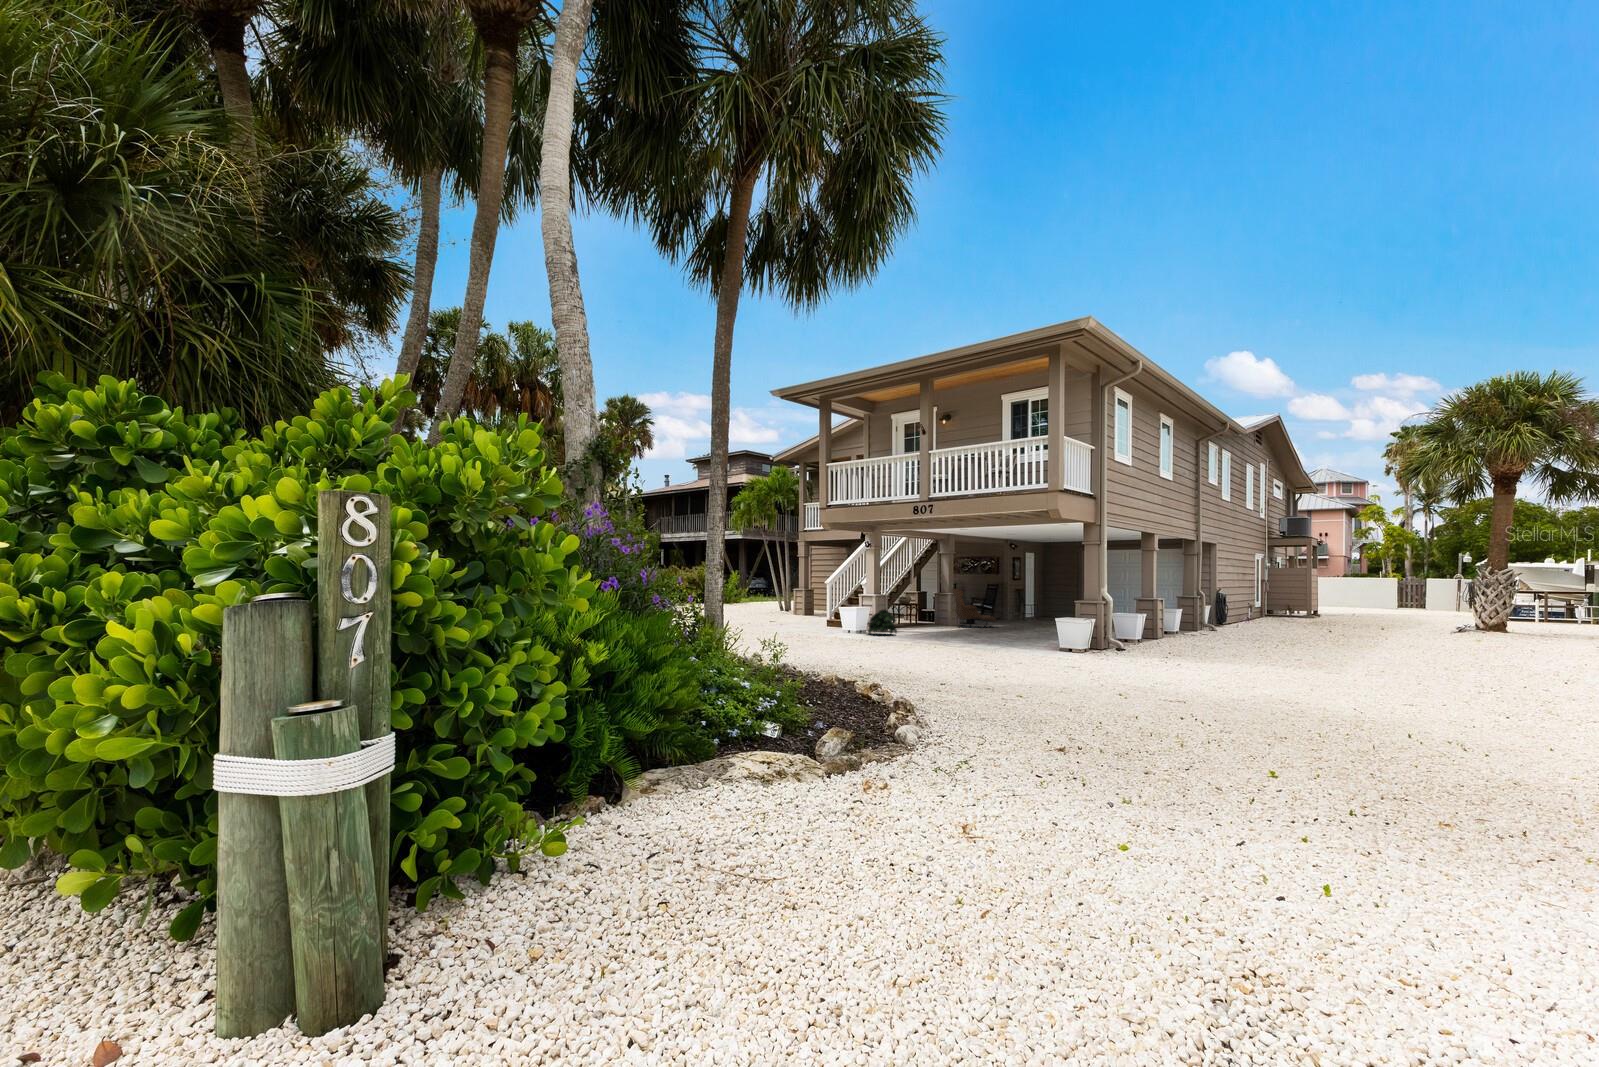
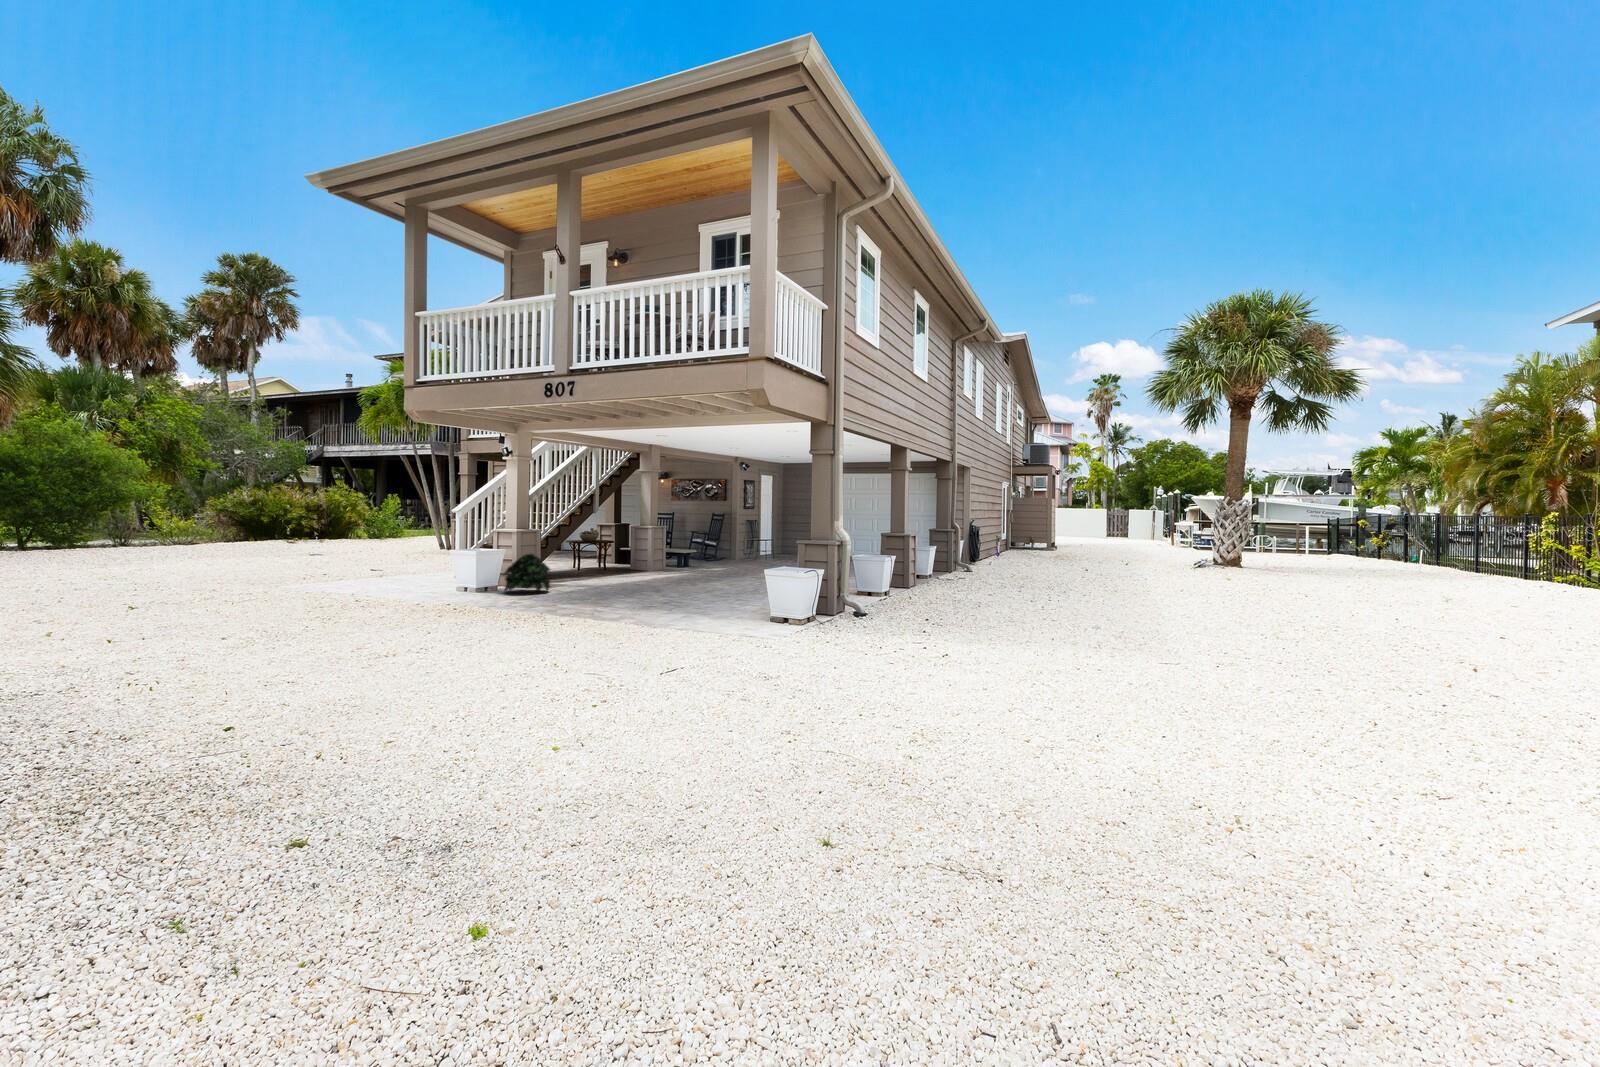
lounge chair: present [952,589,996,627] -> none [653,521,713,574]

